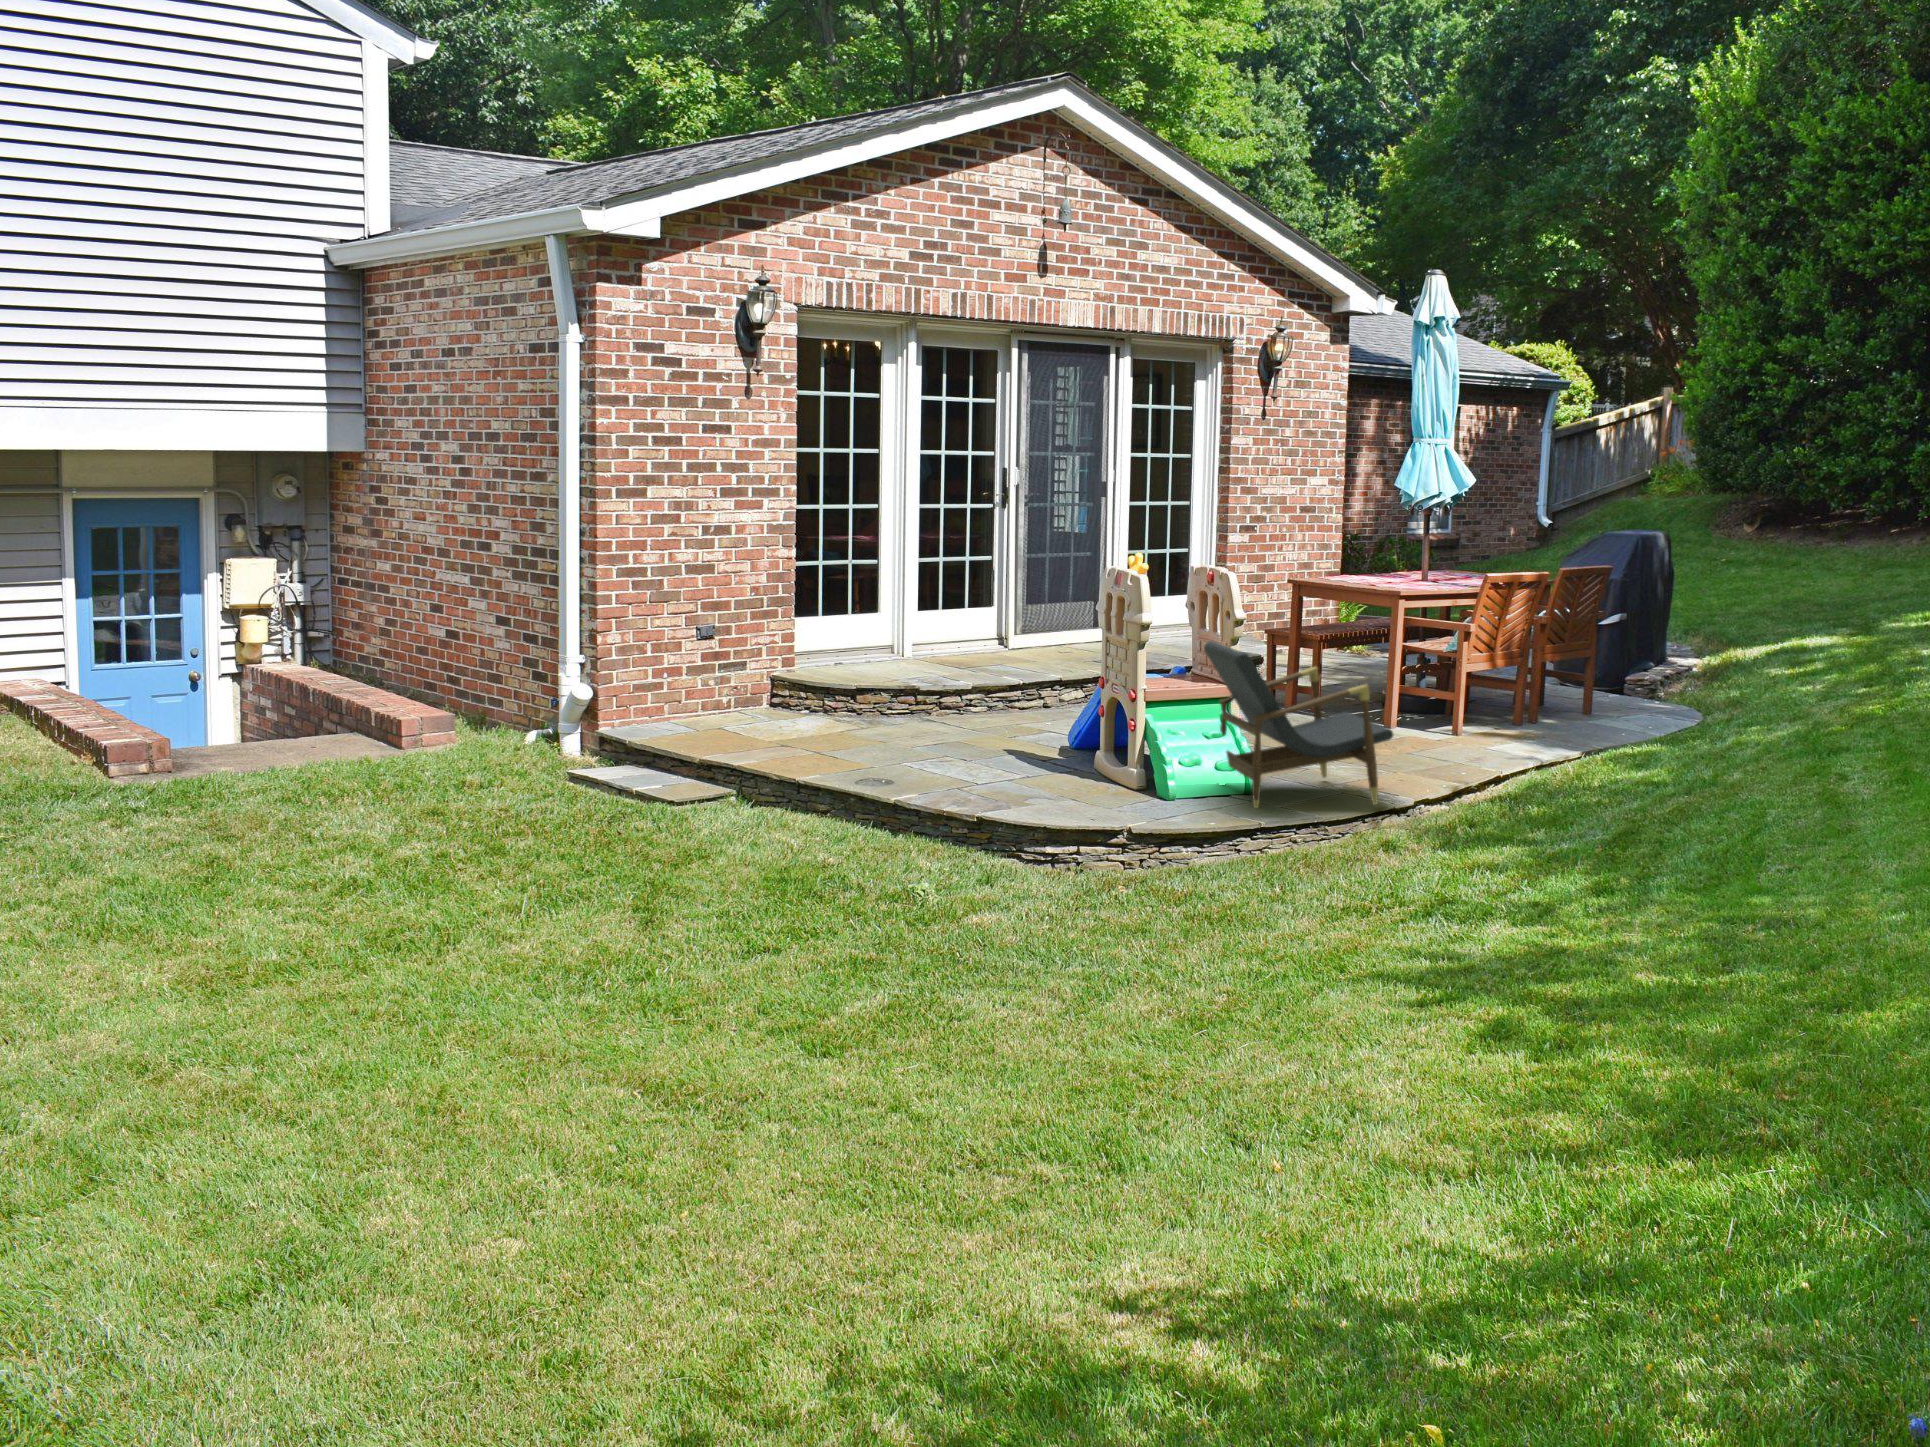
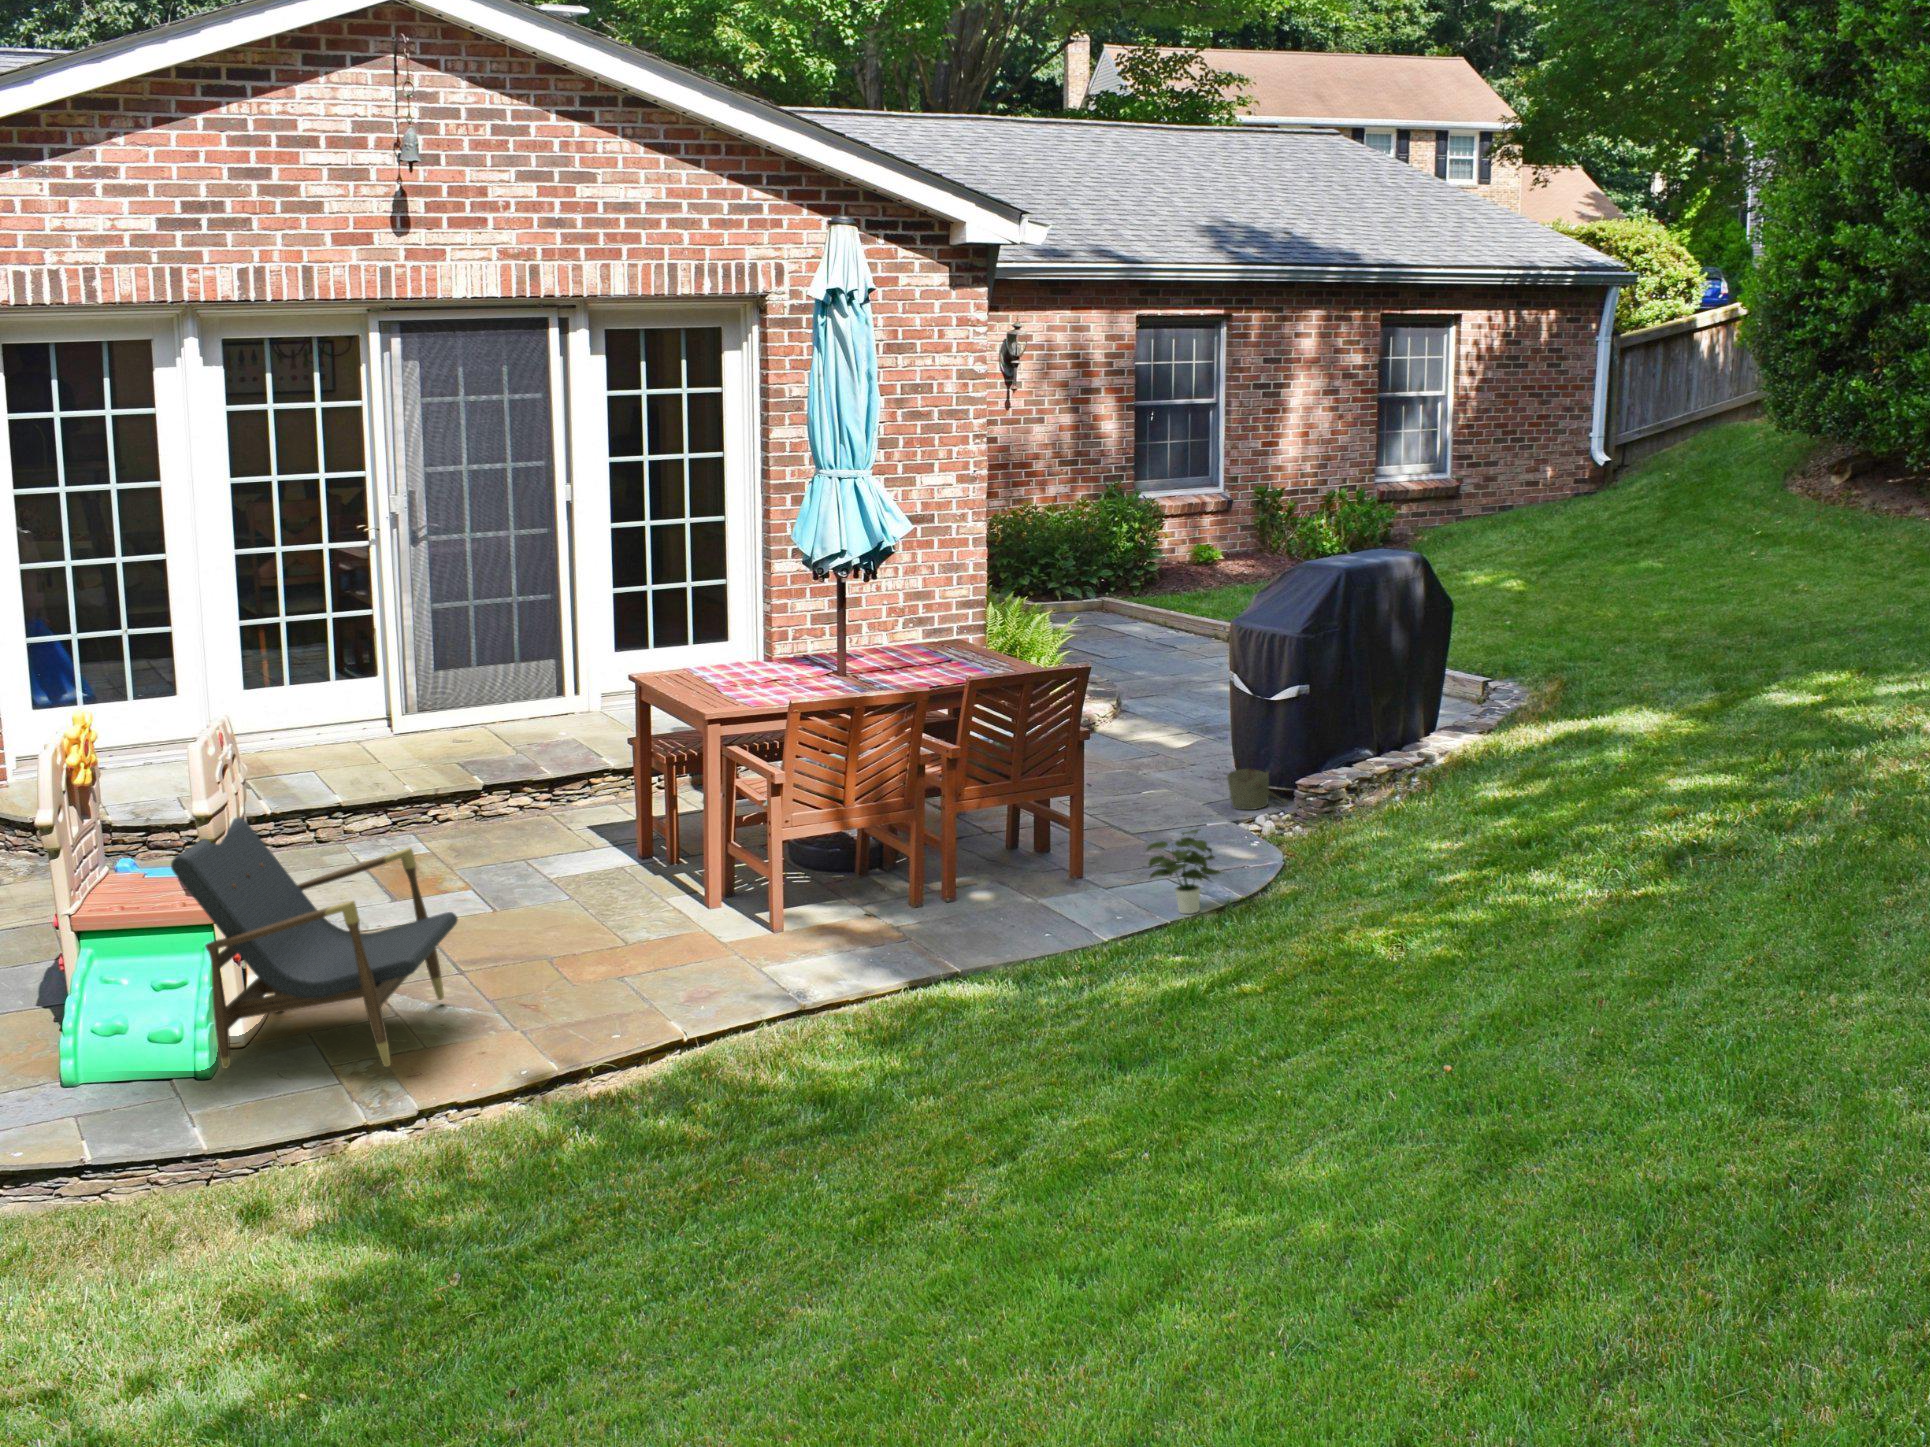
bucket: none [1614,672,1660,699] -> present [1227,768,1288,810]
potted plant: none [1685,685,1741,743] -> present [1147,829,1224,914]

